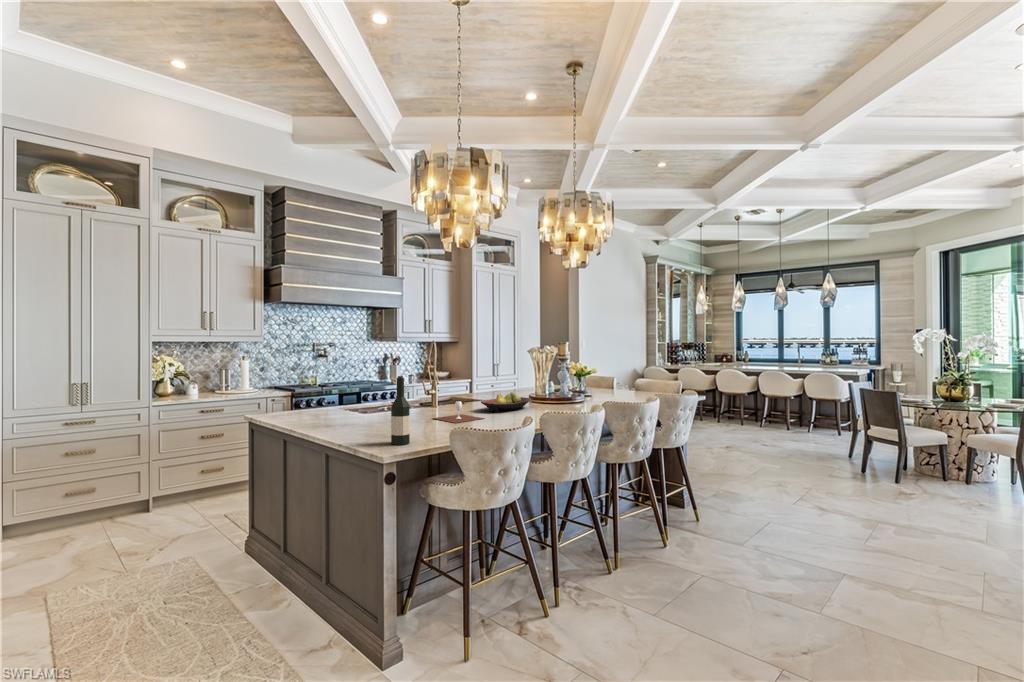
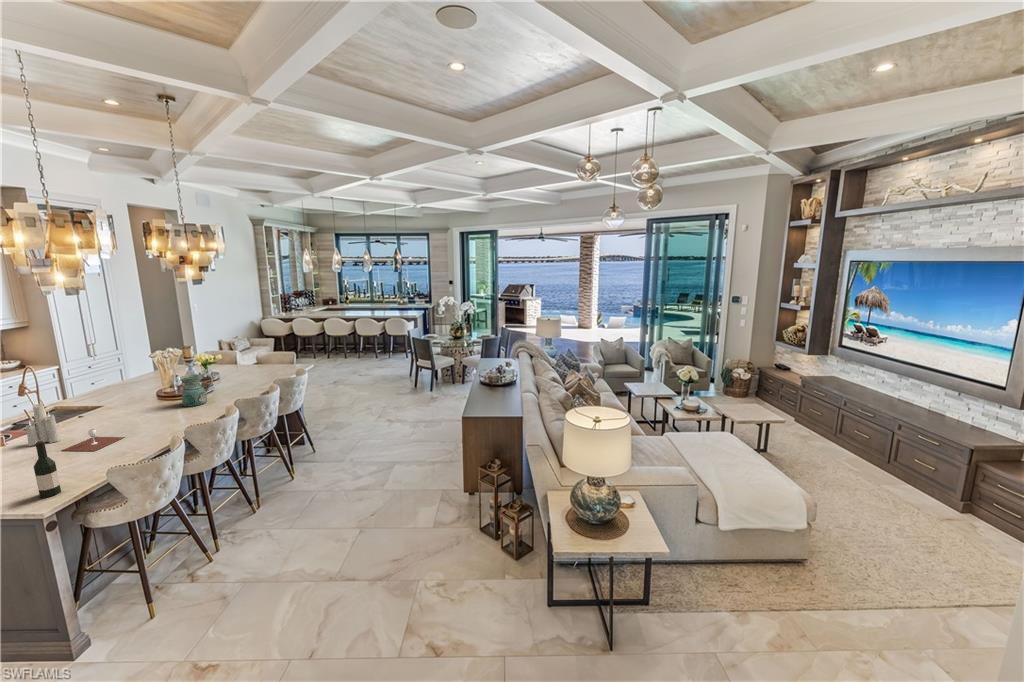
candle: none [413,362,437,413] -> present [26,402,61,446]
ceramic pitcher: none [548,370,582,408] -> present [180,373,213,407]
fruit bowl: present [481,392,531,412] -> none [112,403,166,425]

